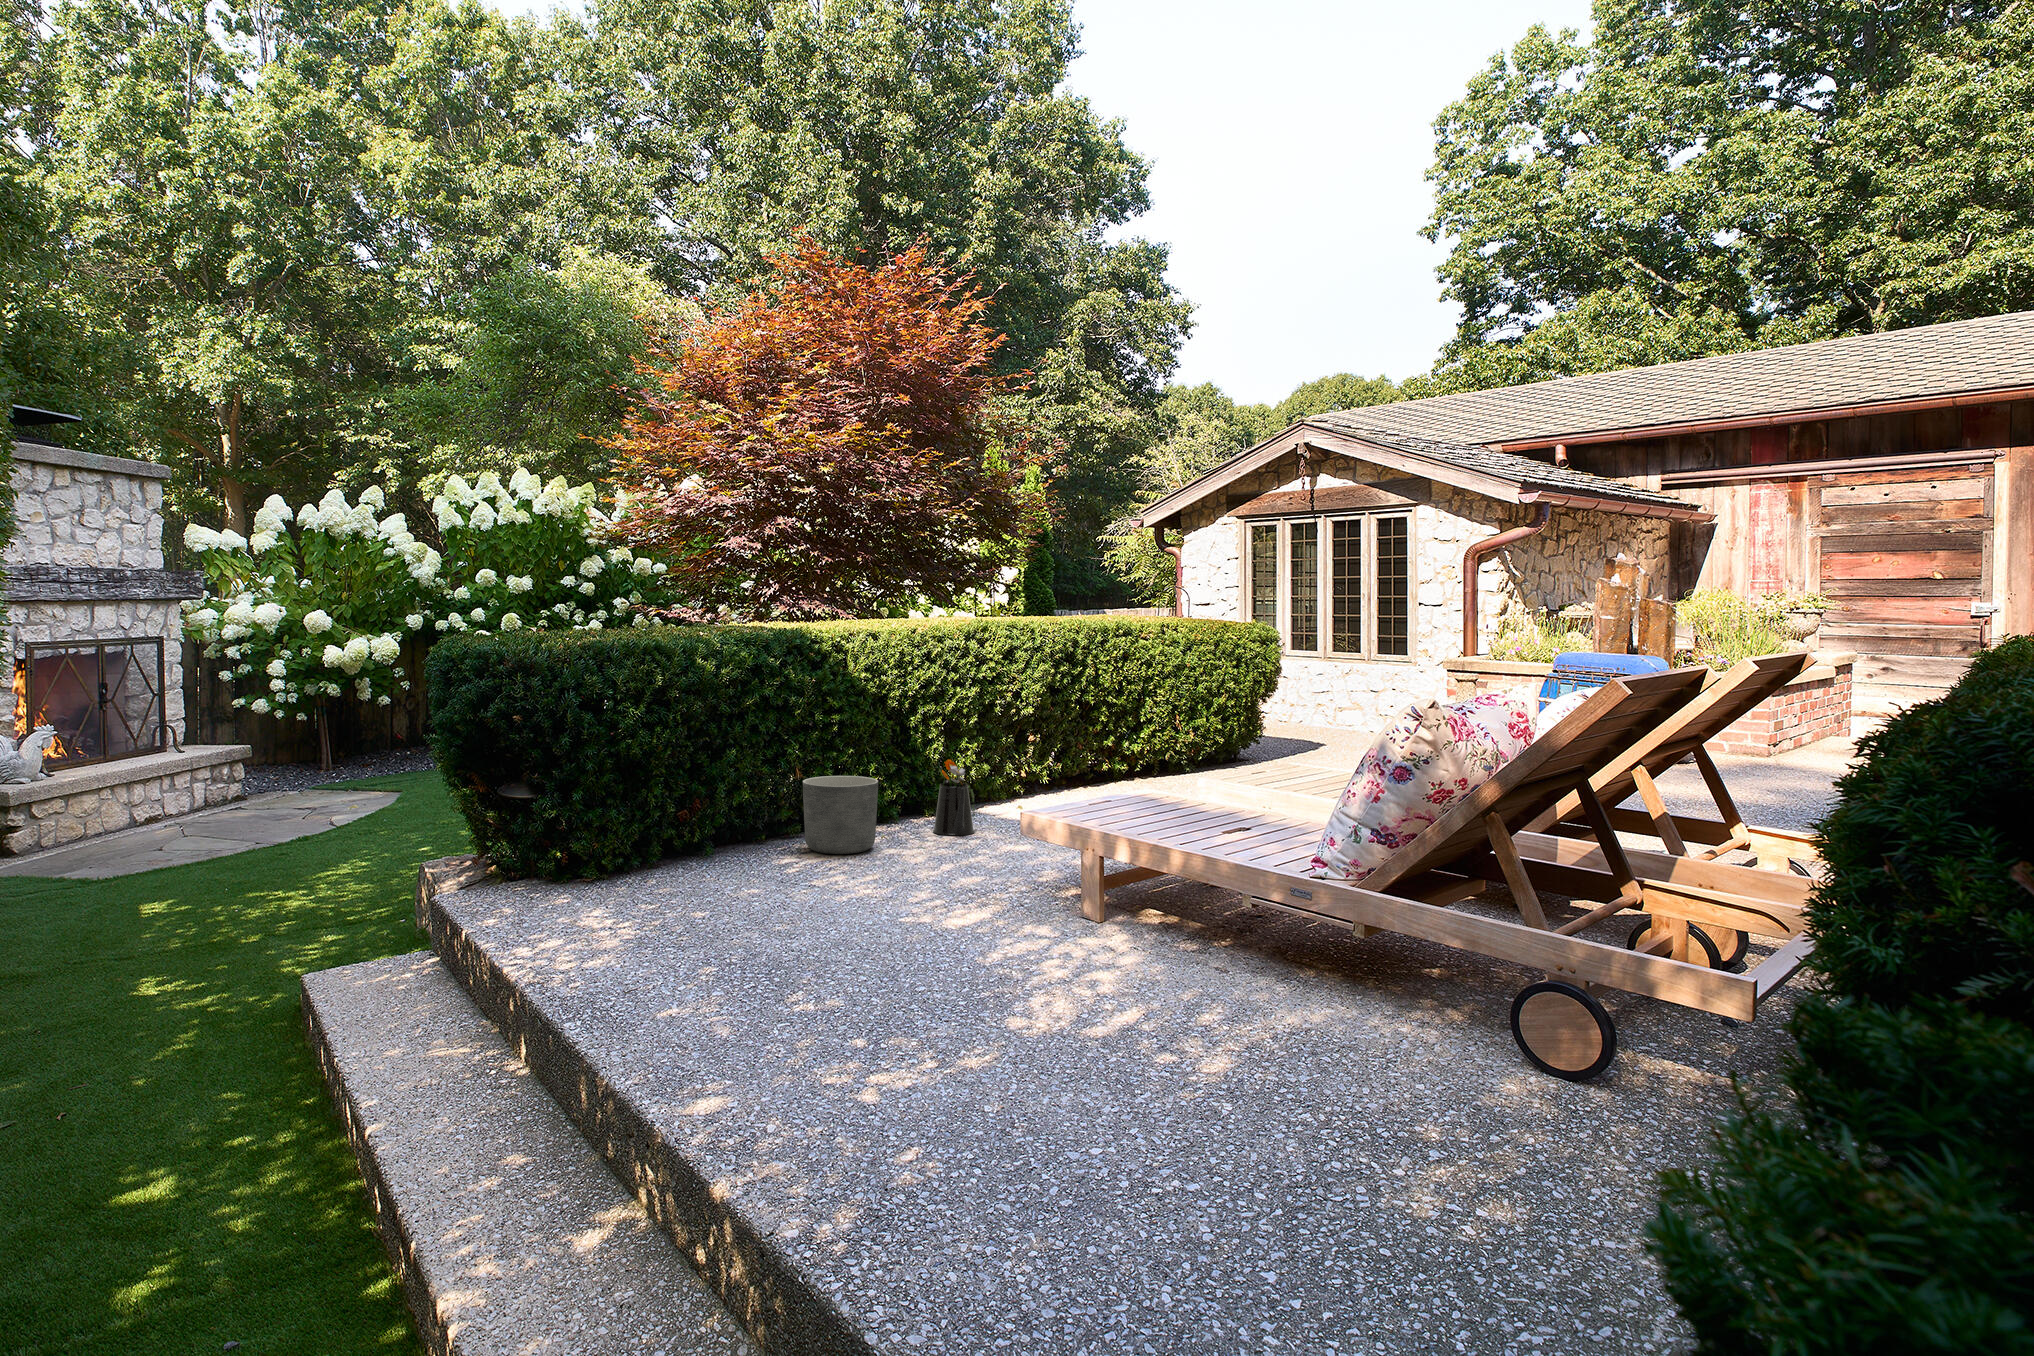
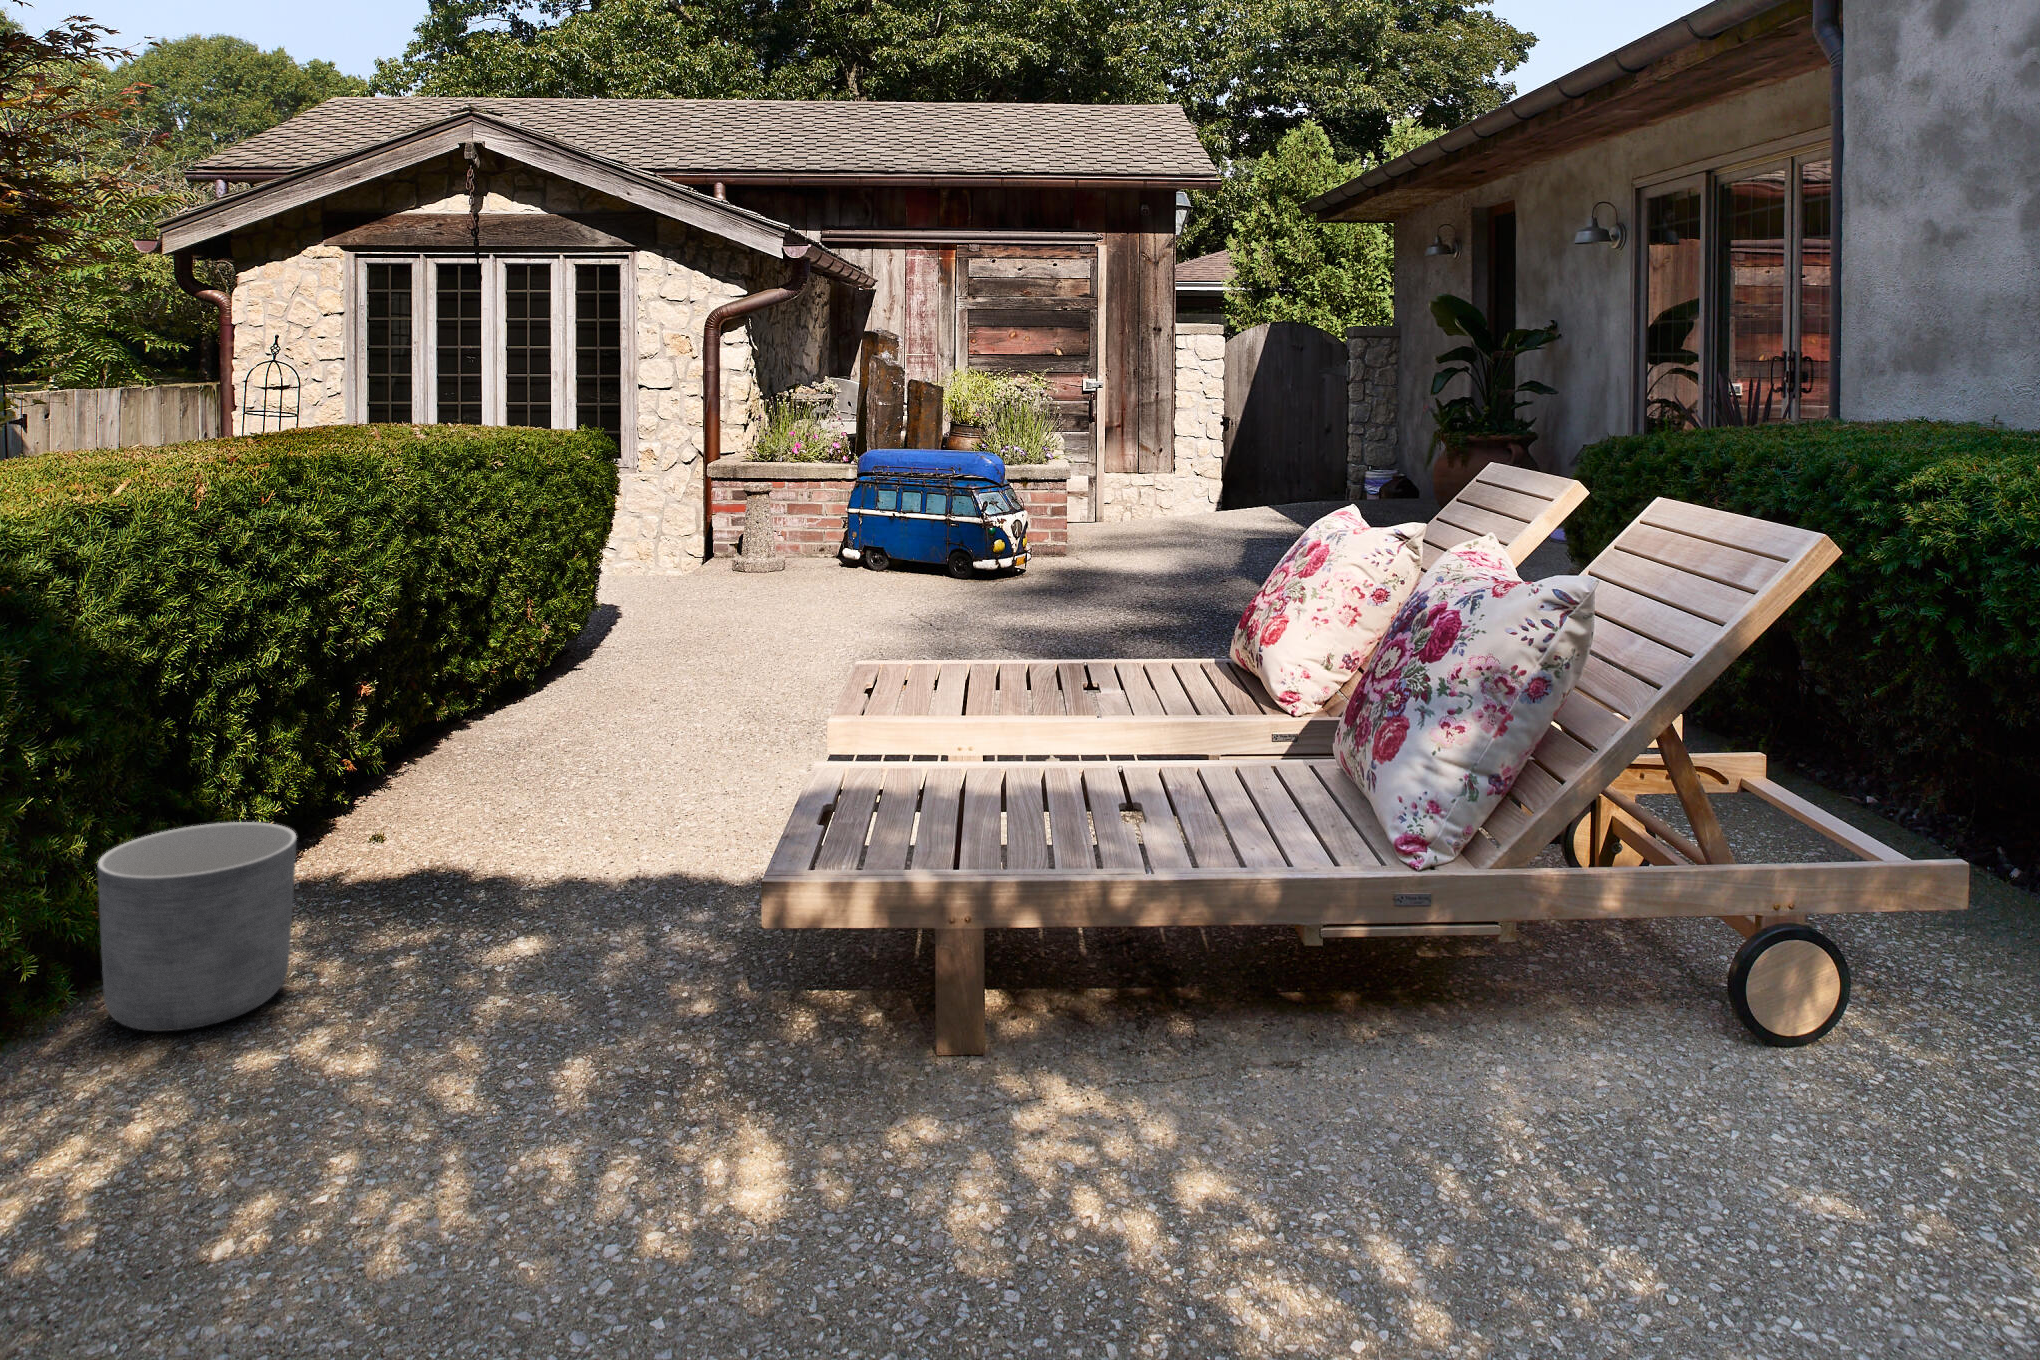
watering can: present [933,759,975,835] -> none [299,736,399,899]

